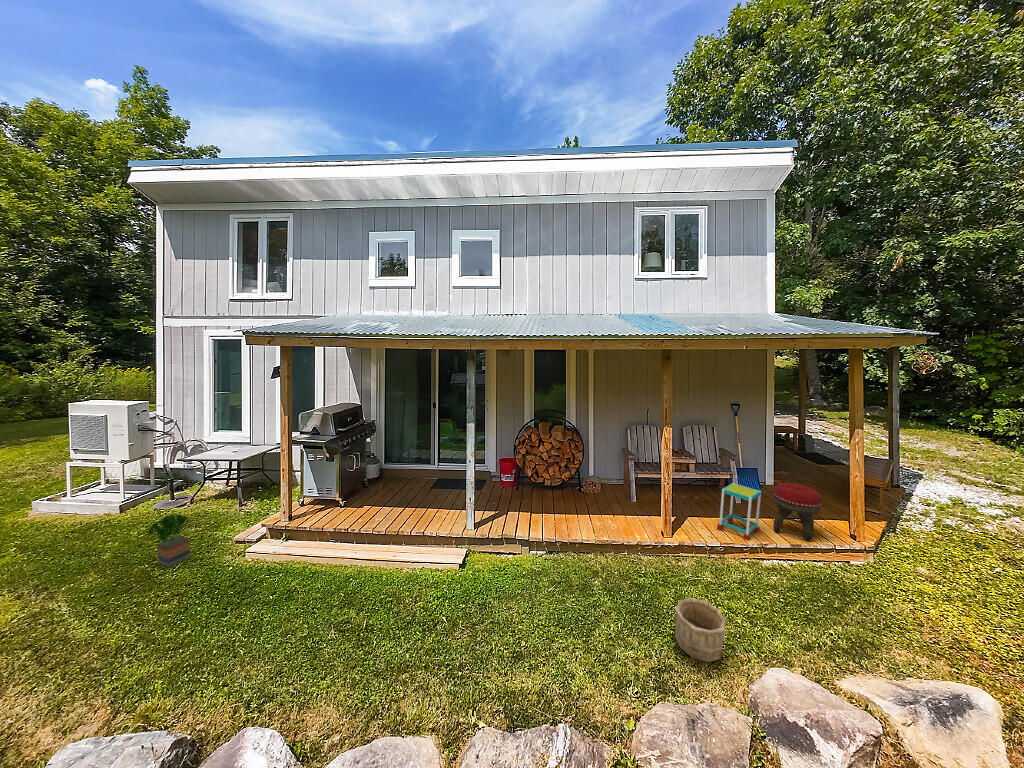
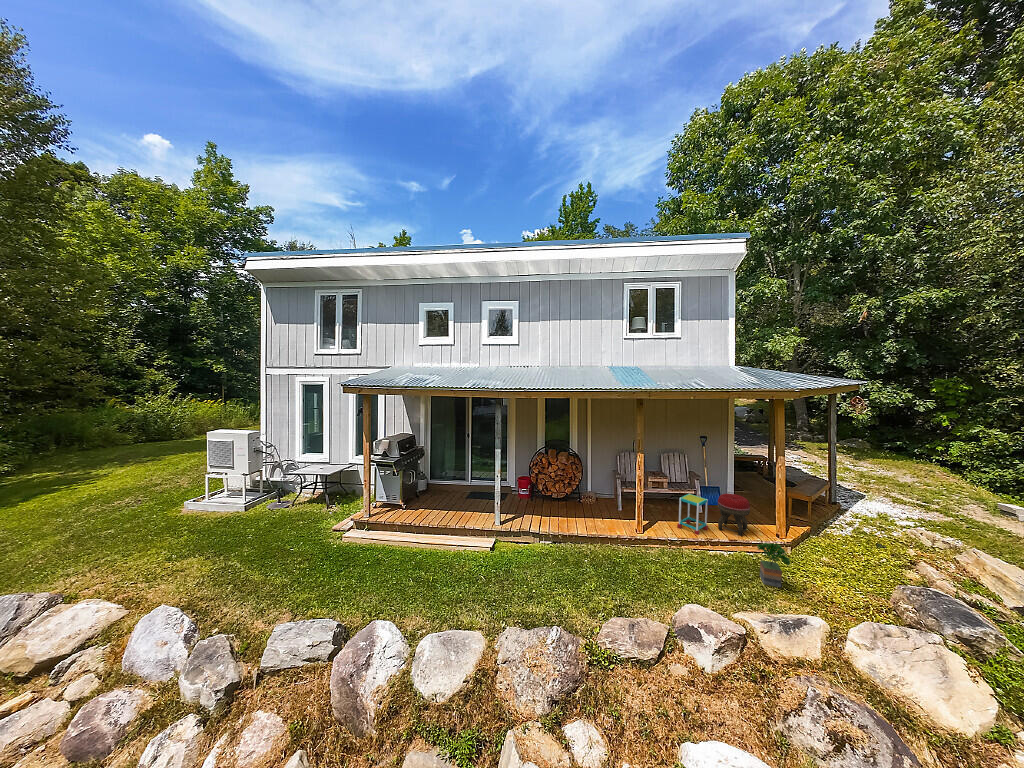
potted tree: present [148,514,194,567] -> present [757,543,790,587]
wooden bucket: present [675,598,726,662] -> none [633,566,665,604]

